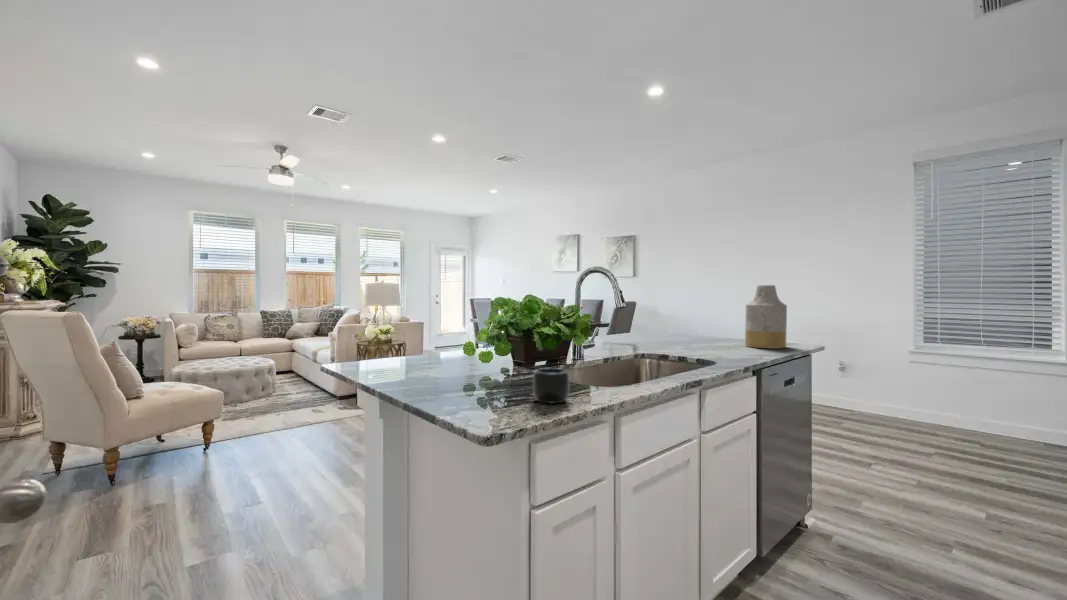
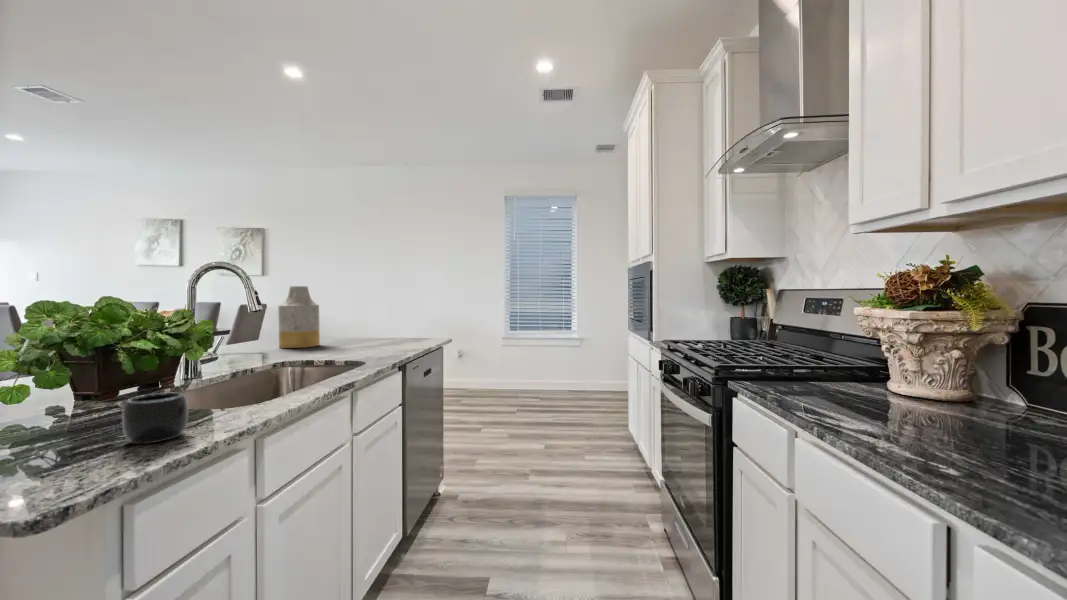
vase: present [745,285,787,349] -> present [278,286,320,348]

